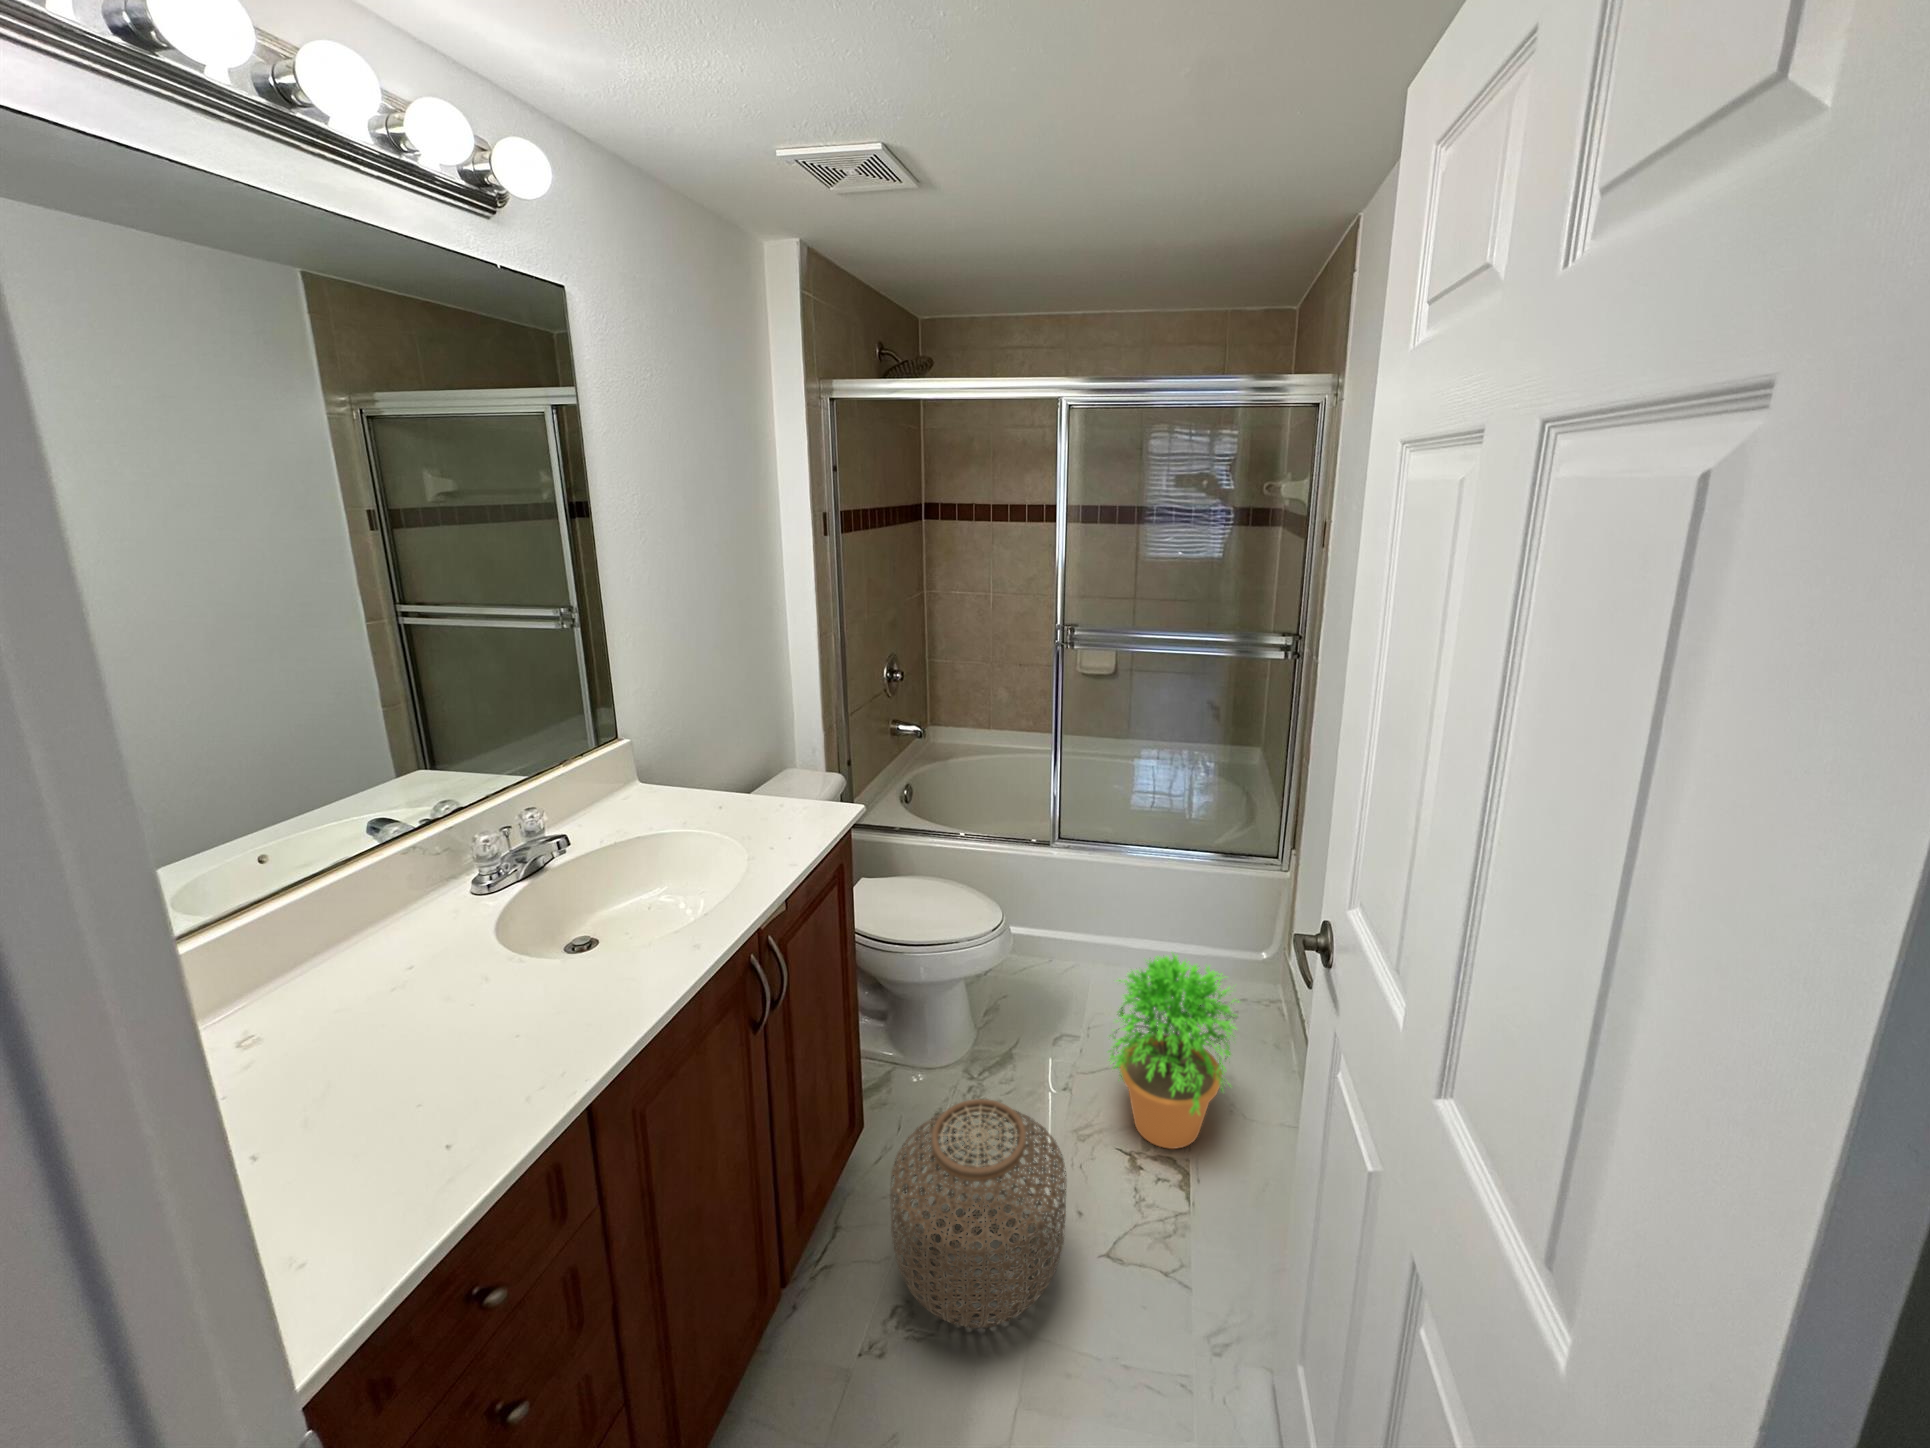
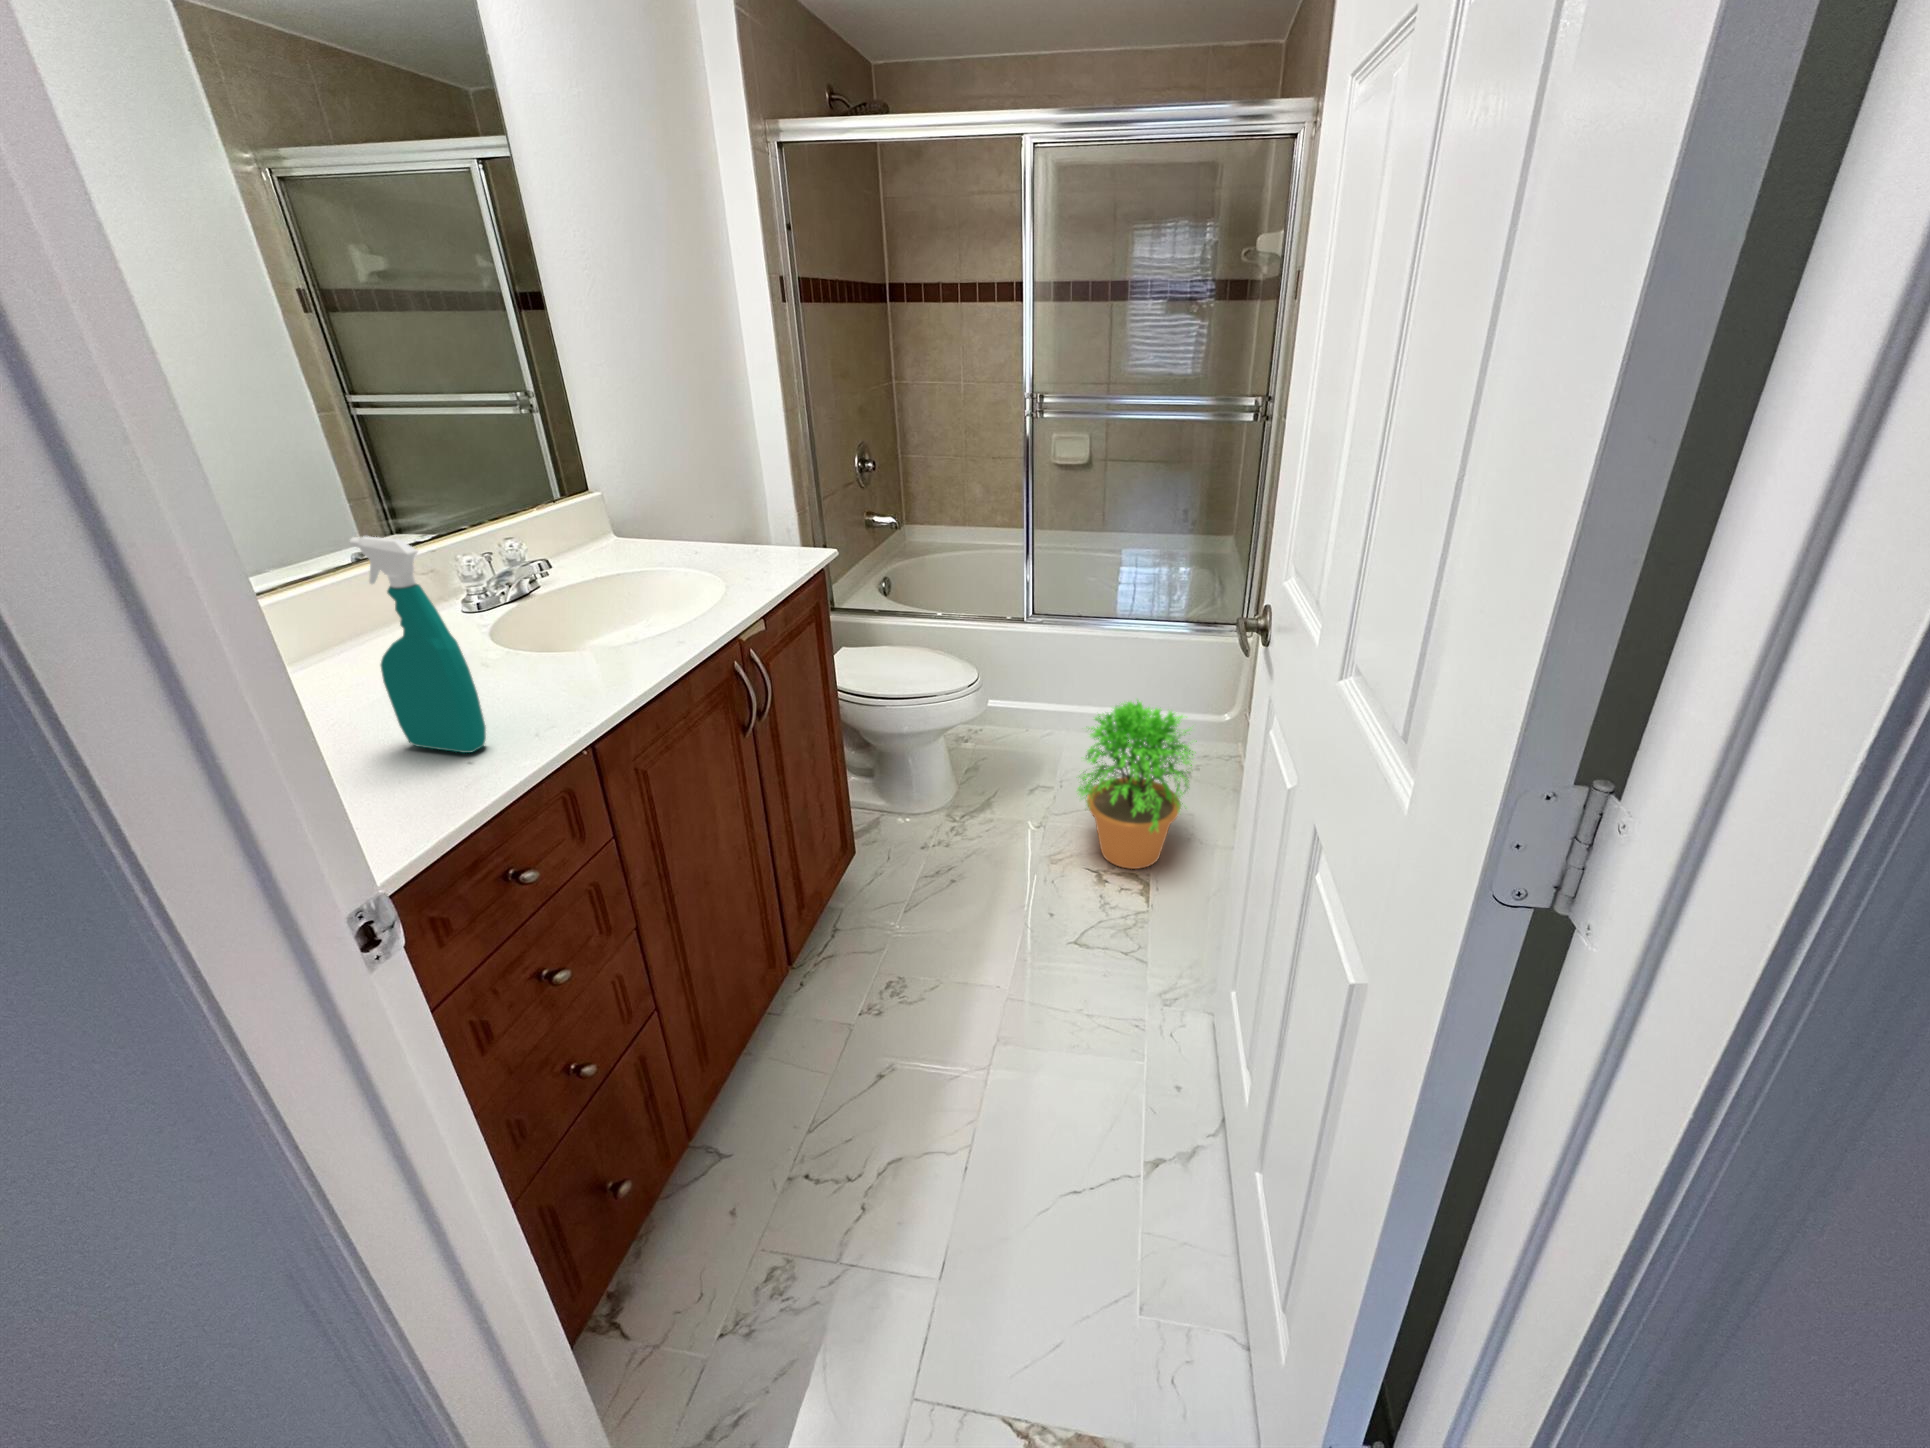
spray bottle: none [338,920,461,1160] -> present [350,536,486,753]
woven basket: present [891,1099,1066,1328] -> none [878,810,1035,991]

